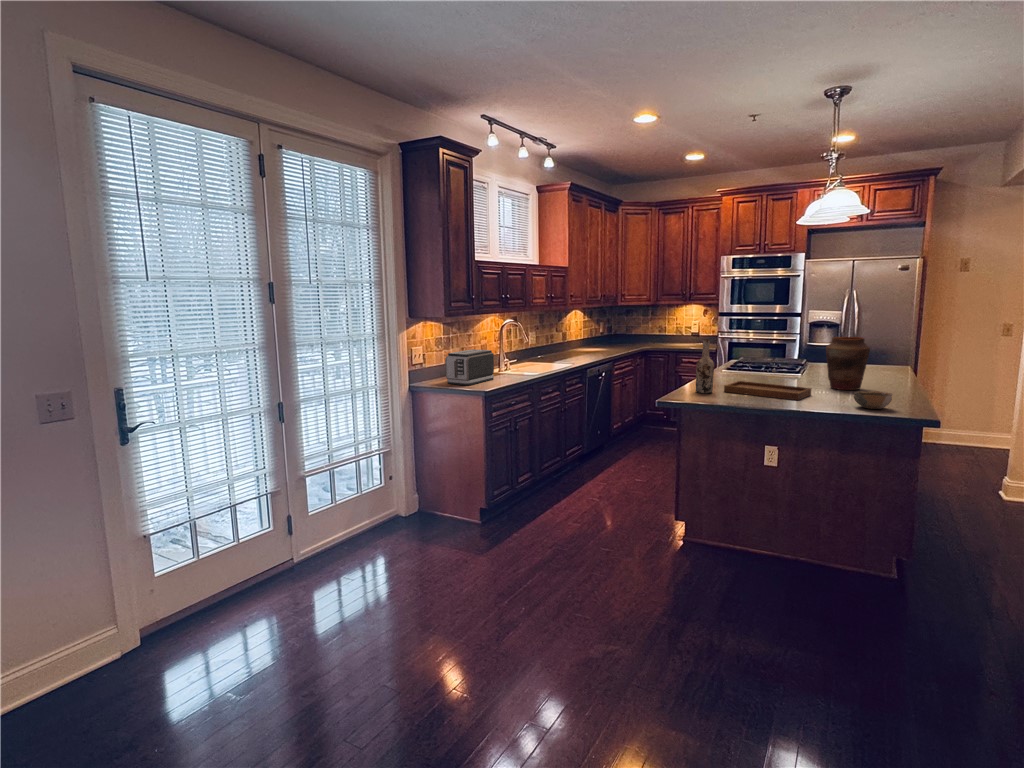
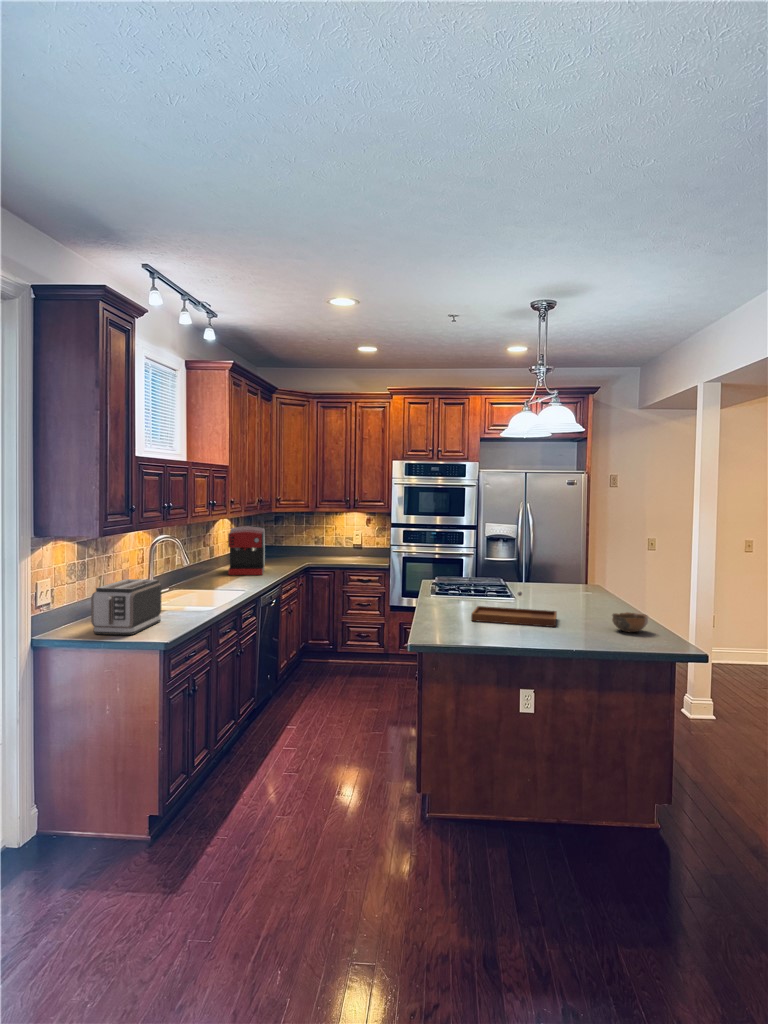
coffee maker: none [571,316,603,355] -> present [228,526,265,575]
vase: present [826,337,870,390] -> none [551,553,594,610]
wine bottle: present [696,339,714,393] -> none [443,560,463,625]

